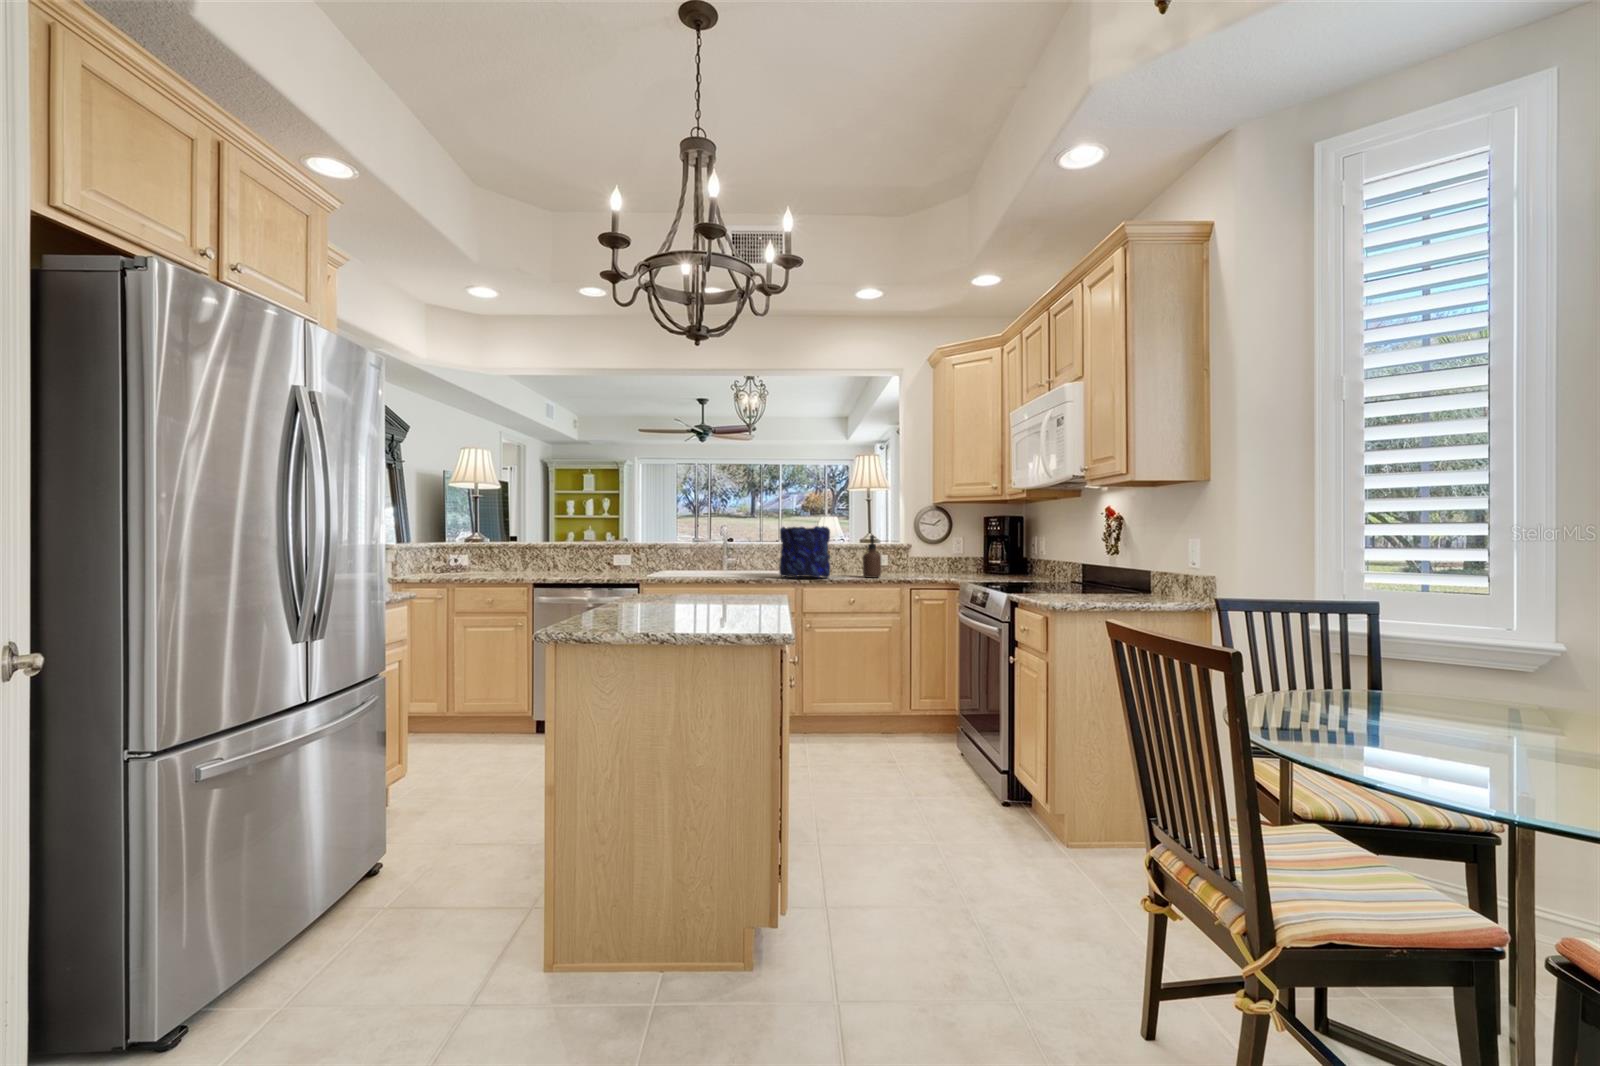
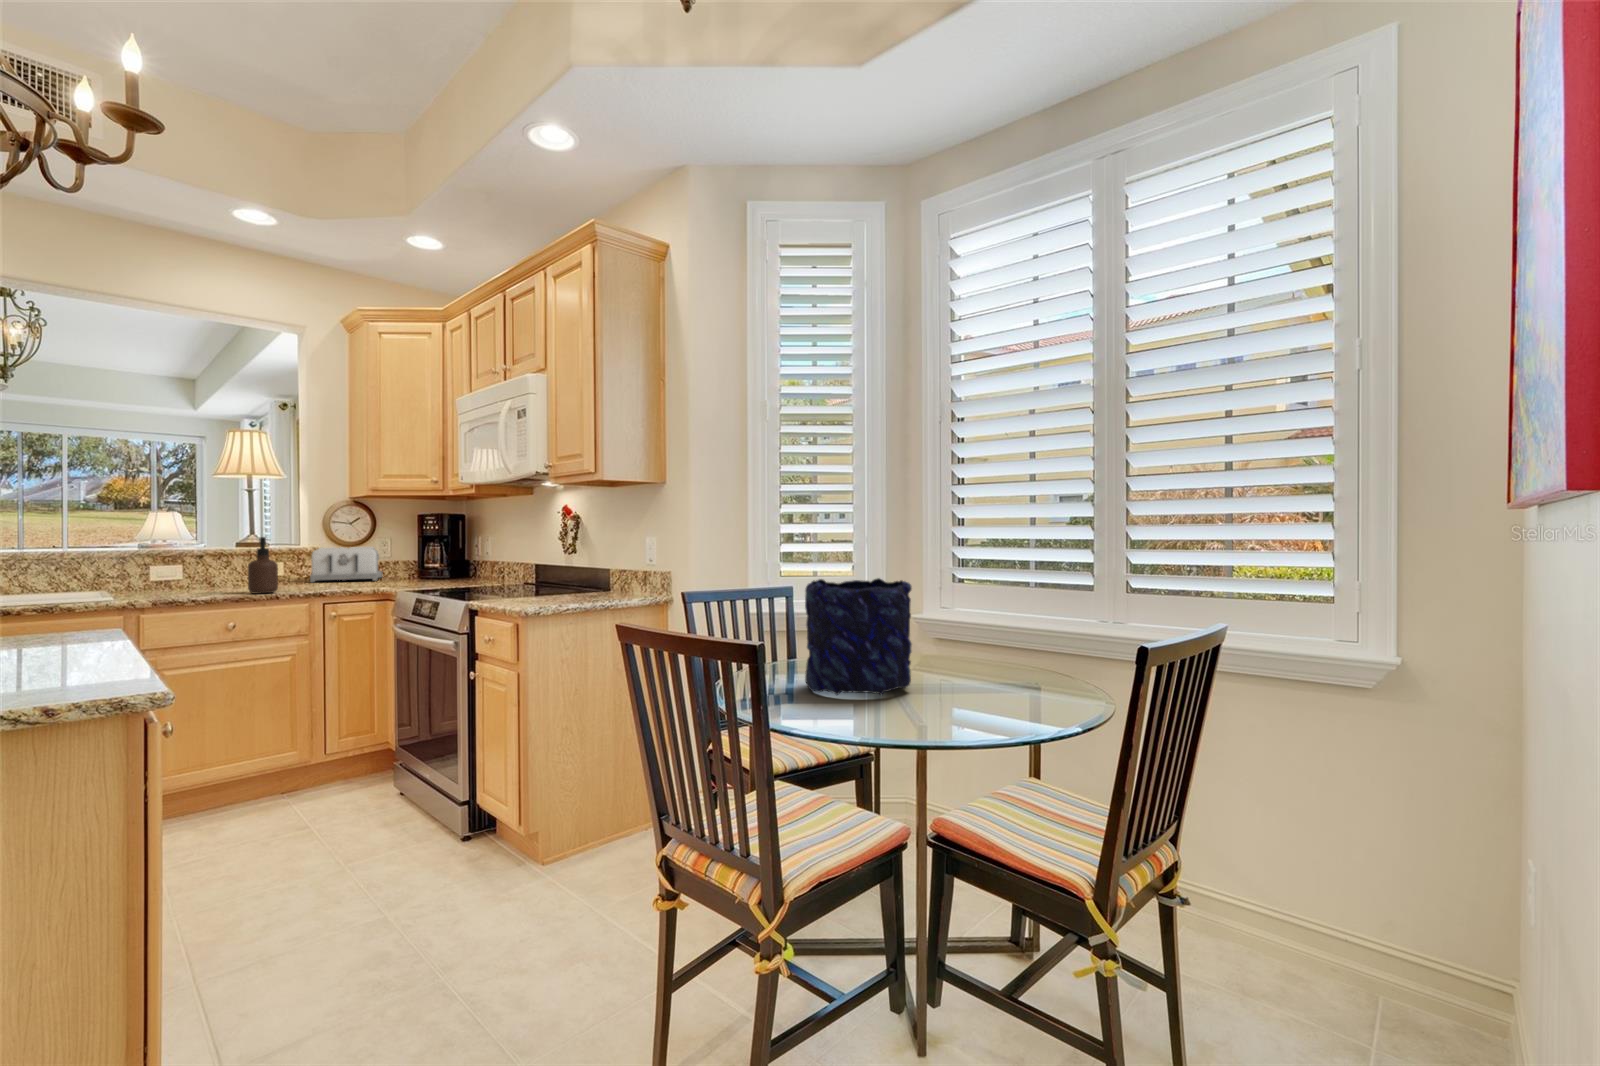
vase: present [779,526,831,578] -> present [805,578,912,695]
toaster: none [906,544,958,573] -> present [310,547,383,582]

